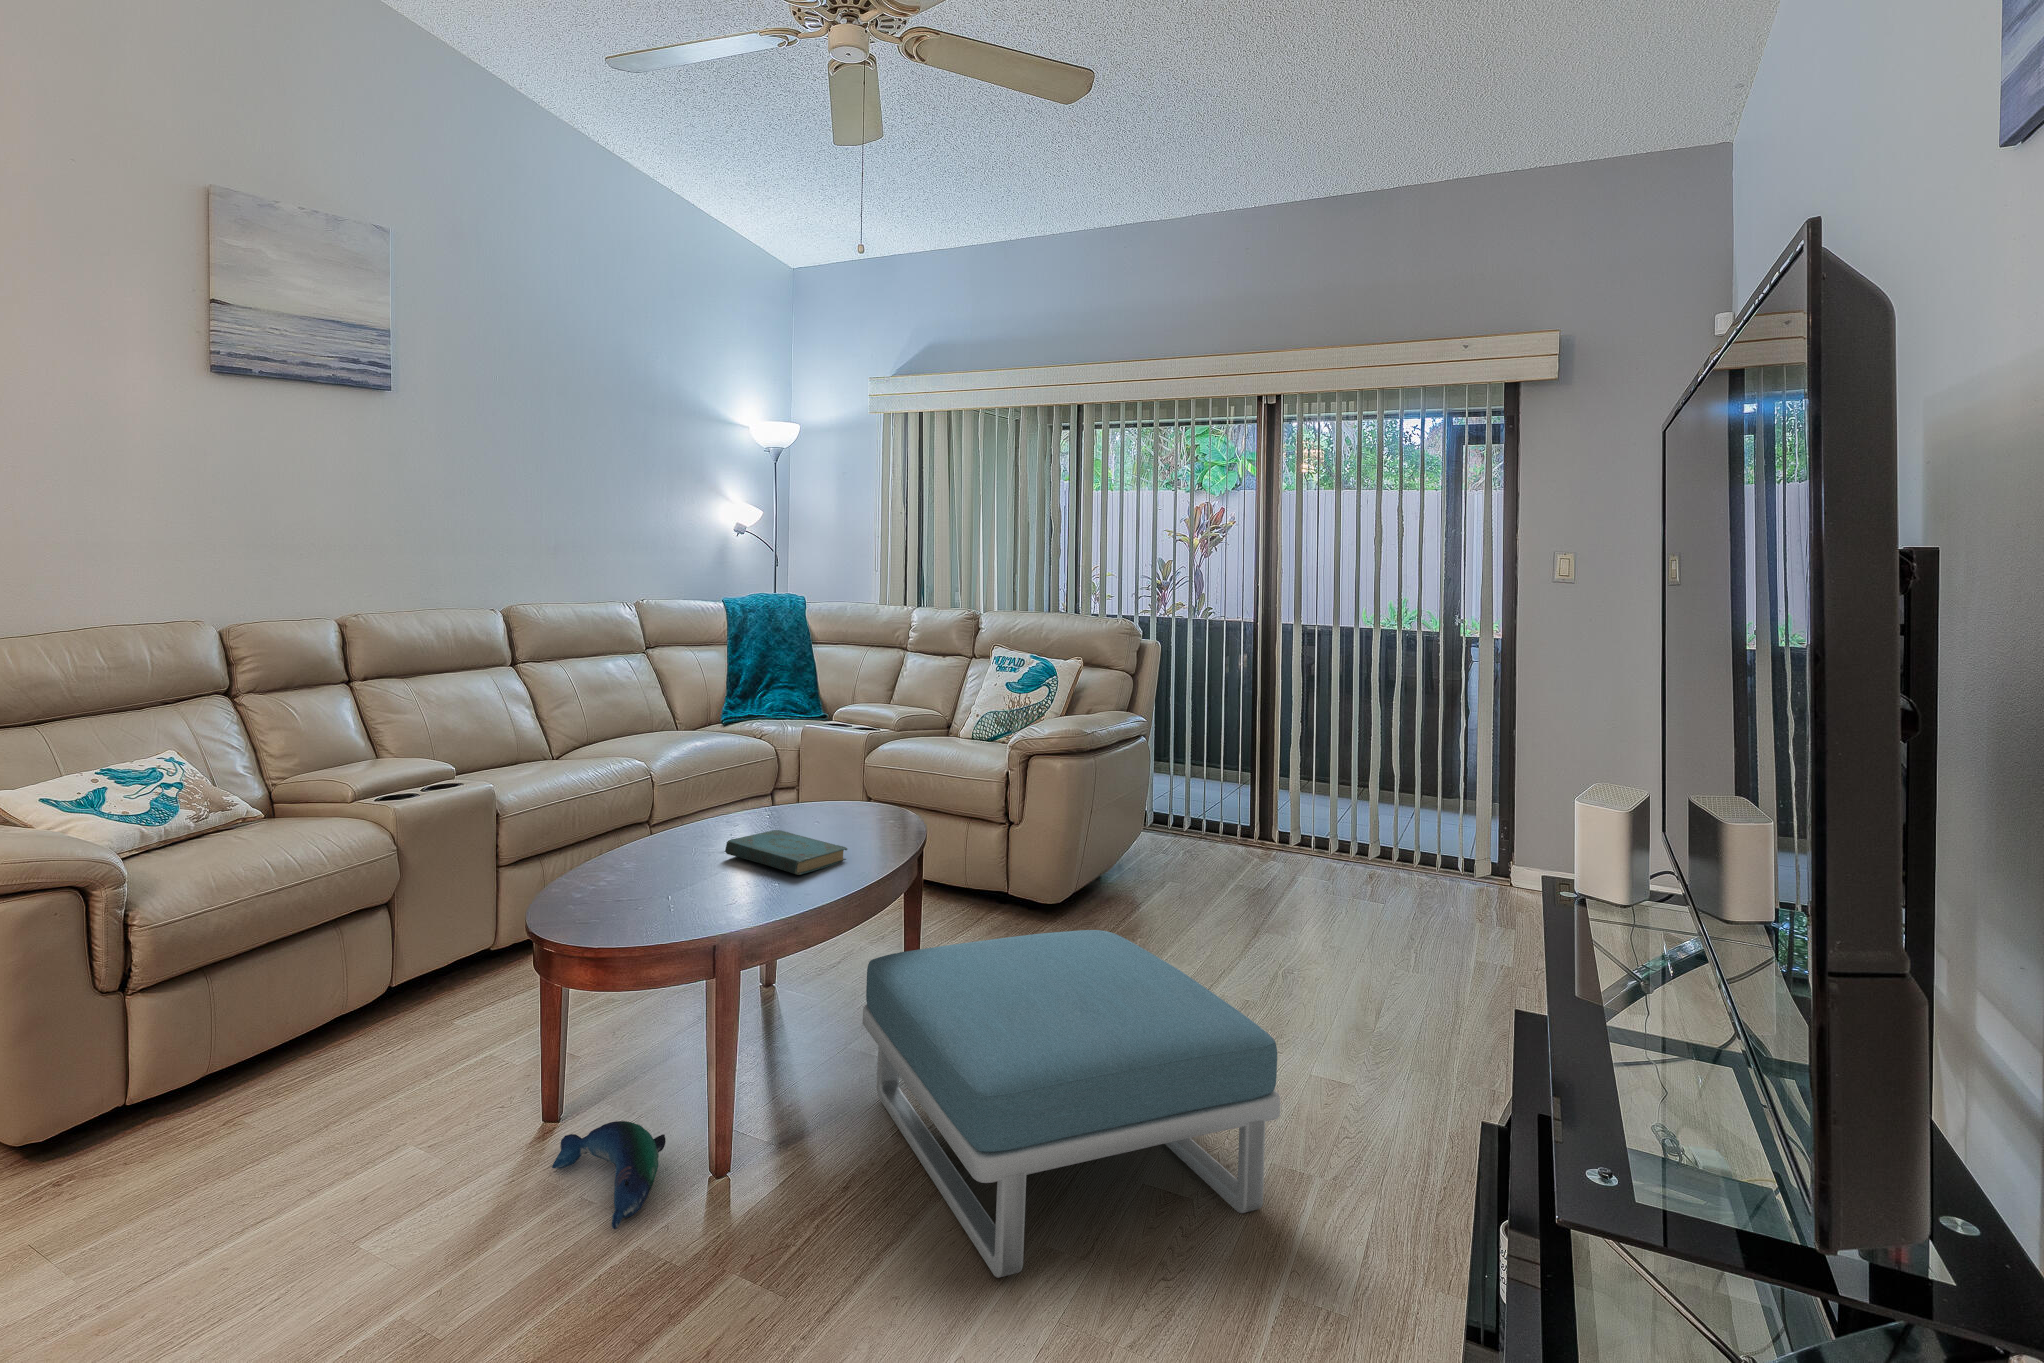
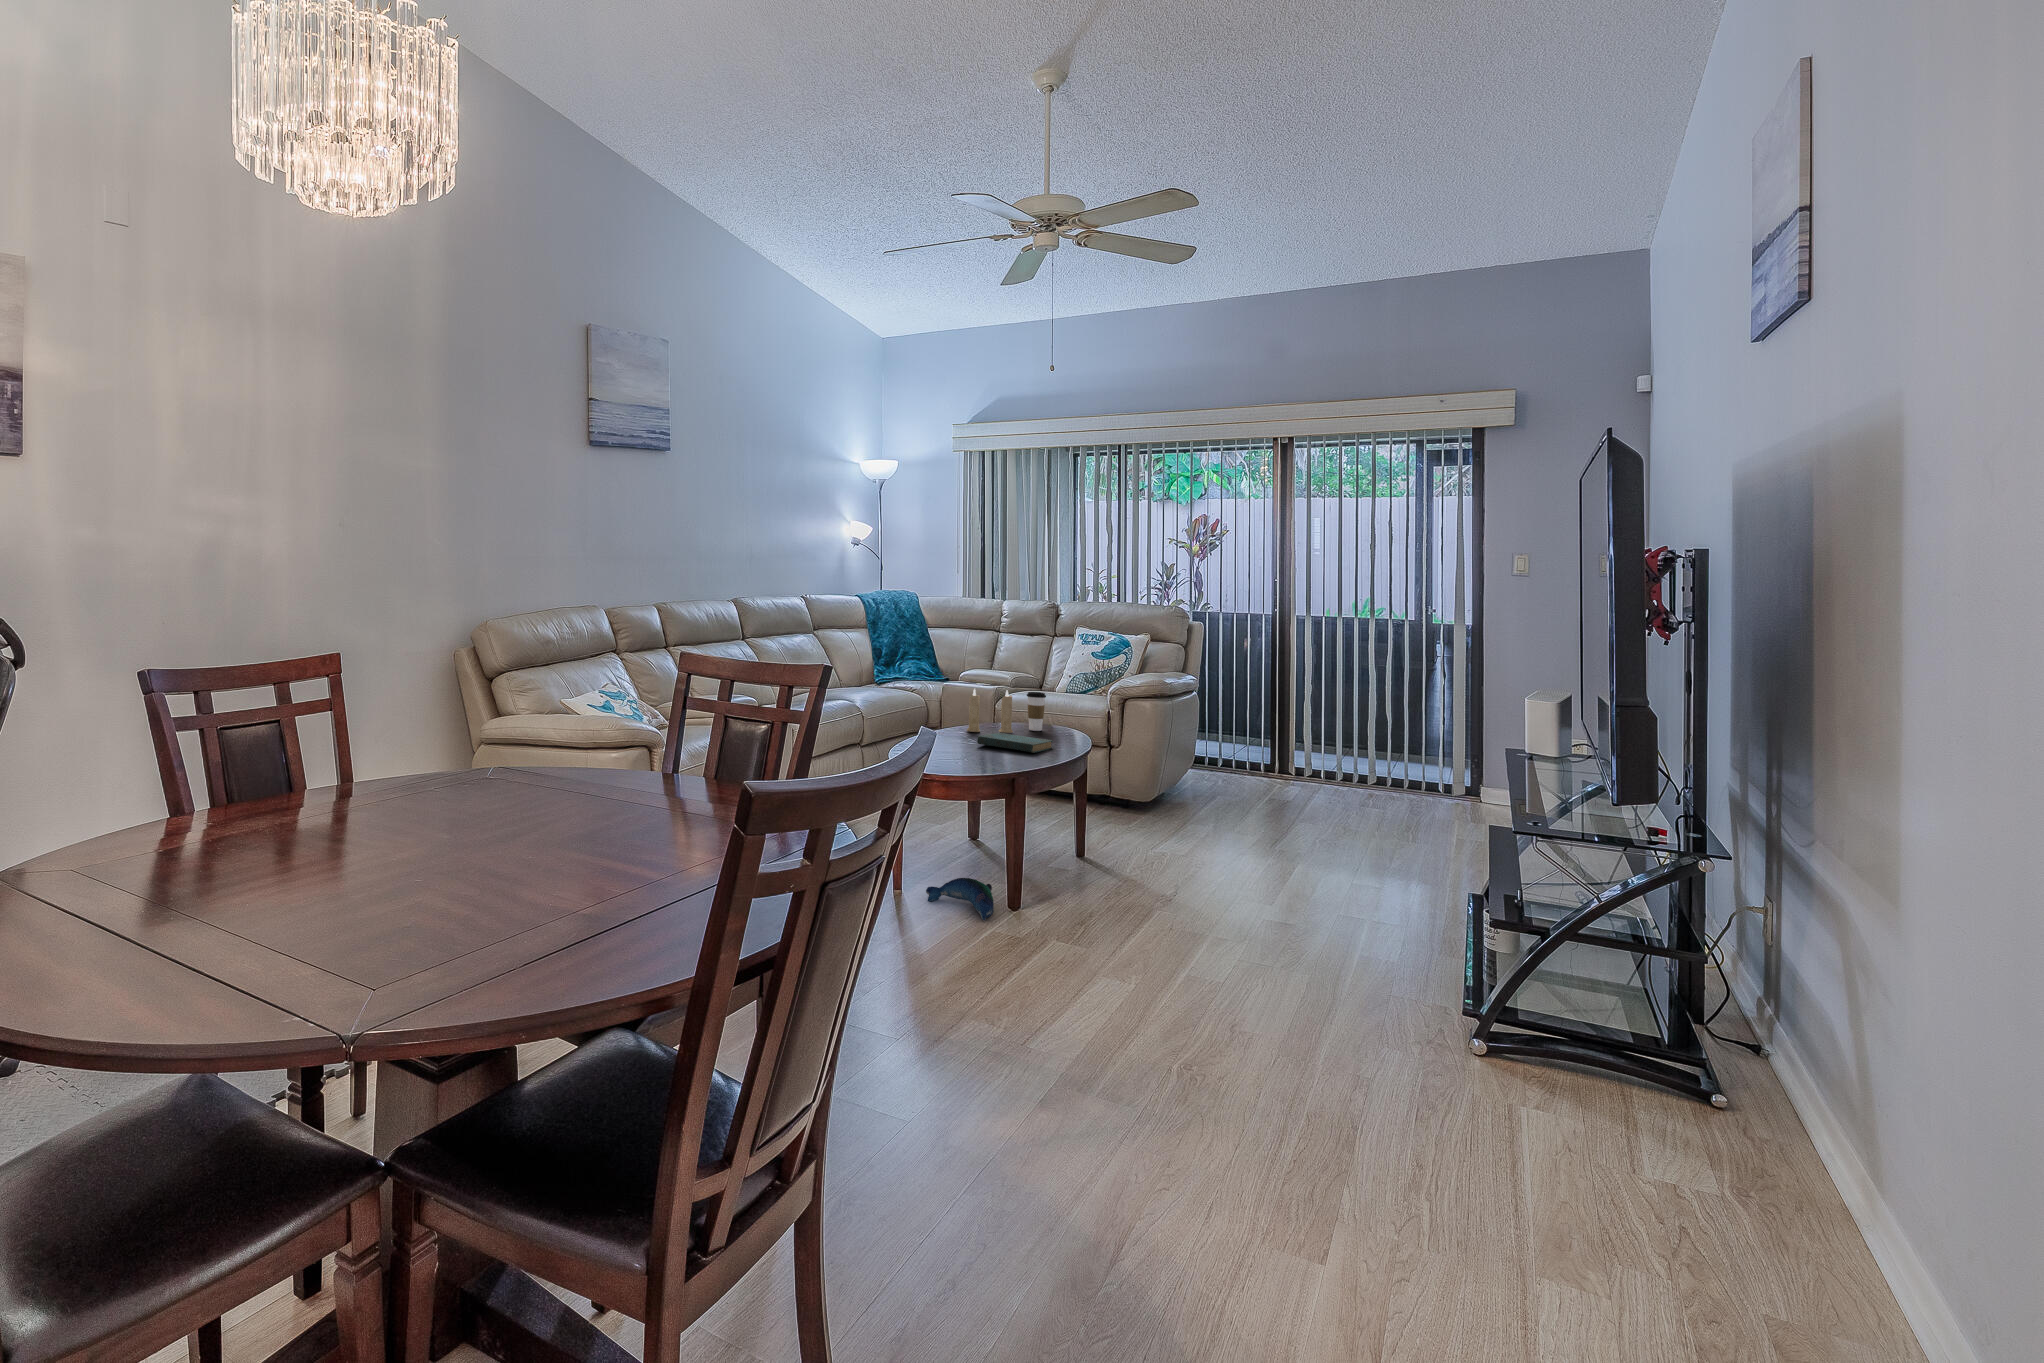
candle: none [744,752,819,824] -> present [967,689,1013,733]
coffee cup: none [842,758,871,820] -> present [1027,692,1046,731]
footstool: present [863,930,1280,1278] -> none [1080,792,1349,940]

